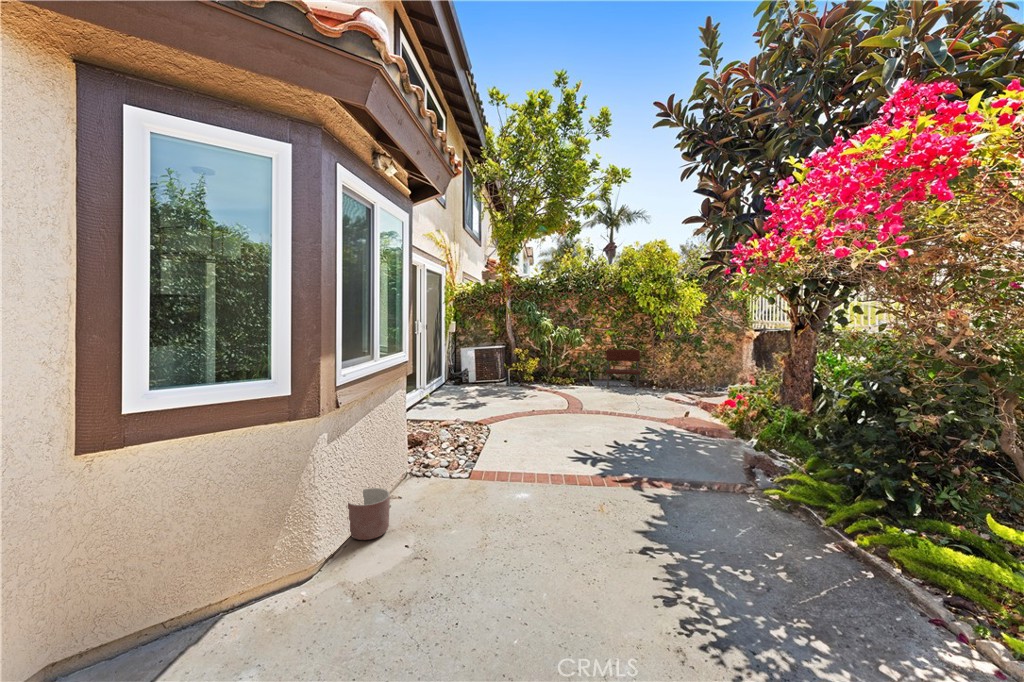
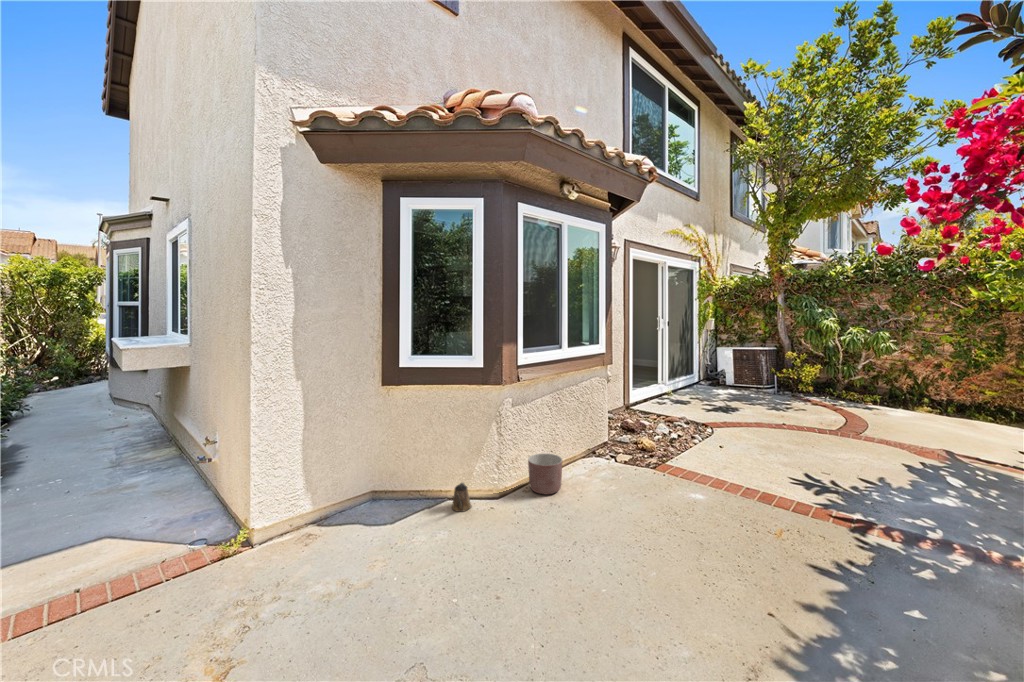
bench: present [606,350,640,388] -> none [932,360,1007,420]
watering can: none [255,559,286,604] -> present [452,483,471,512]

